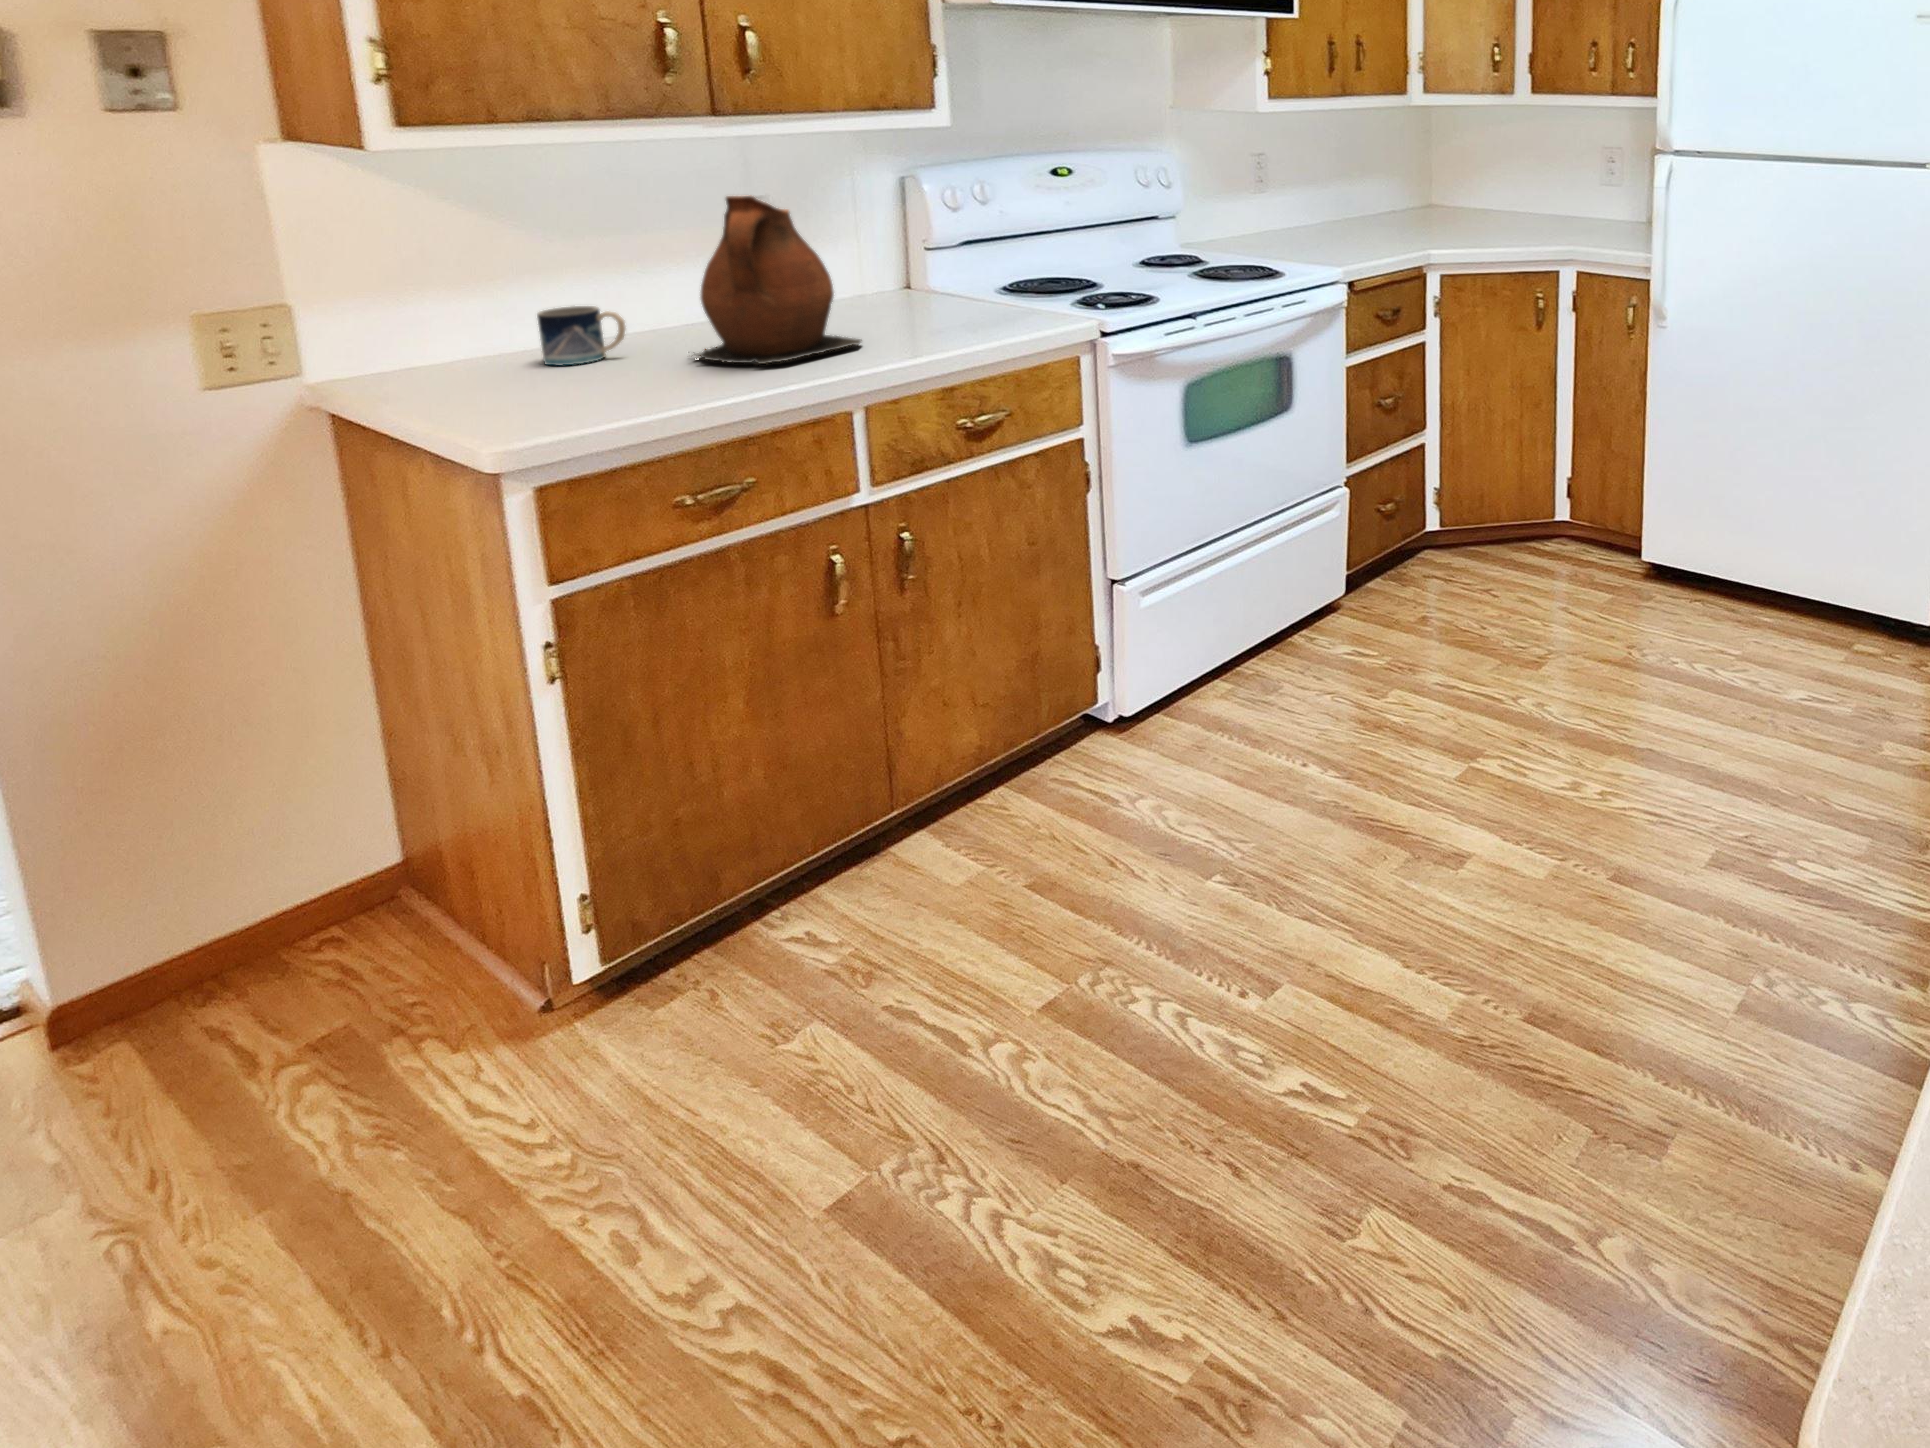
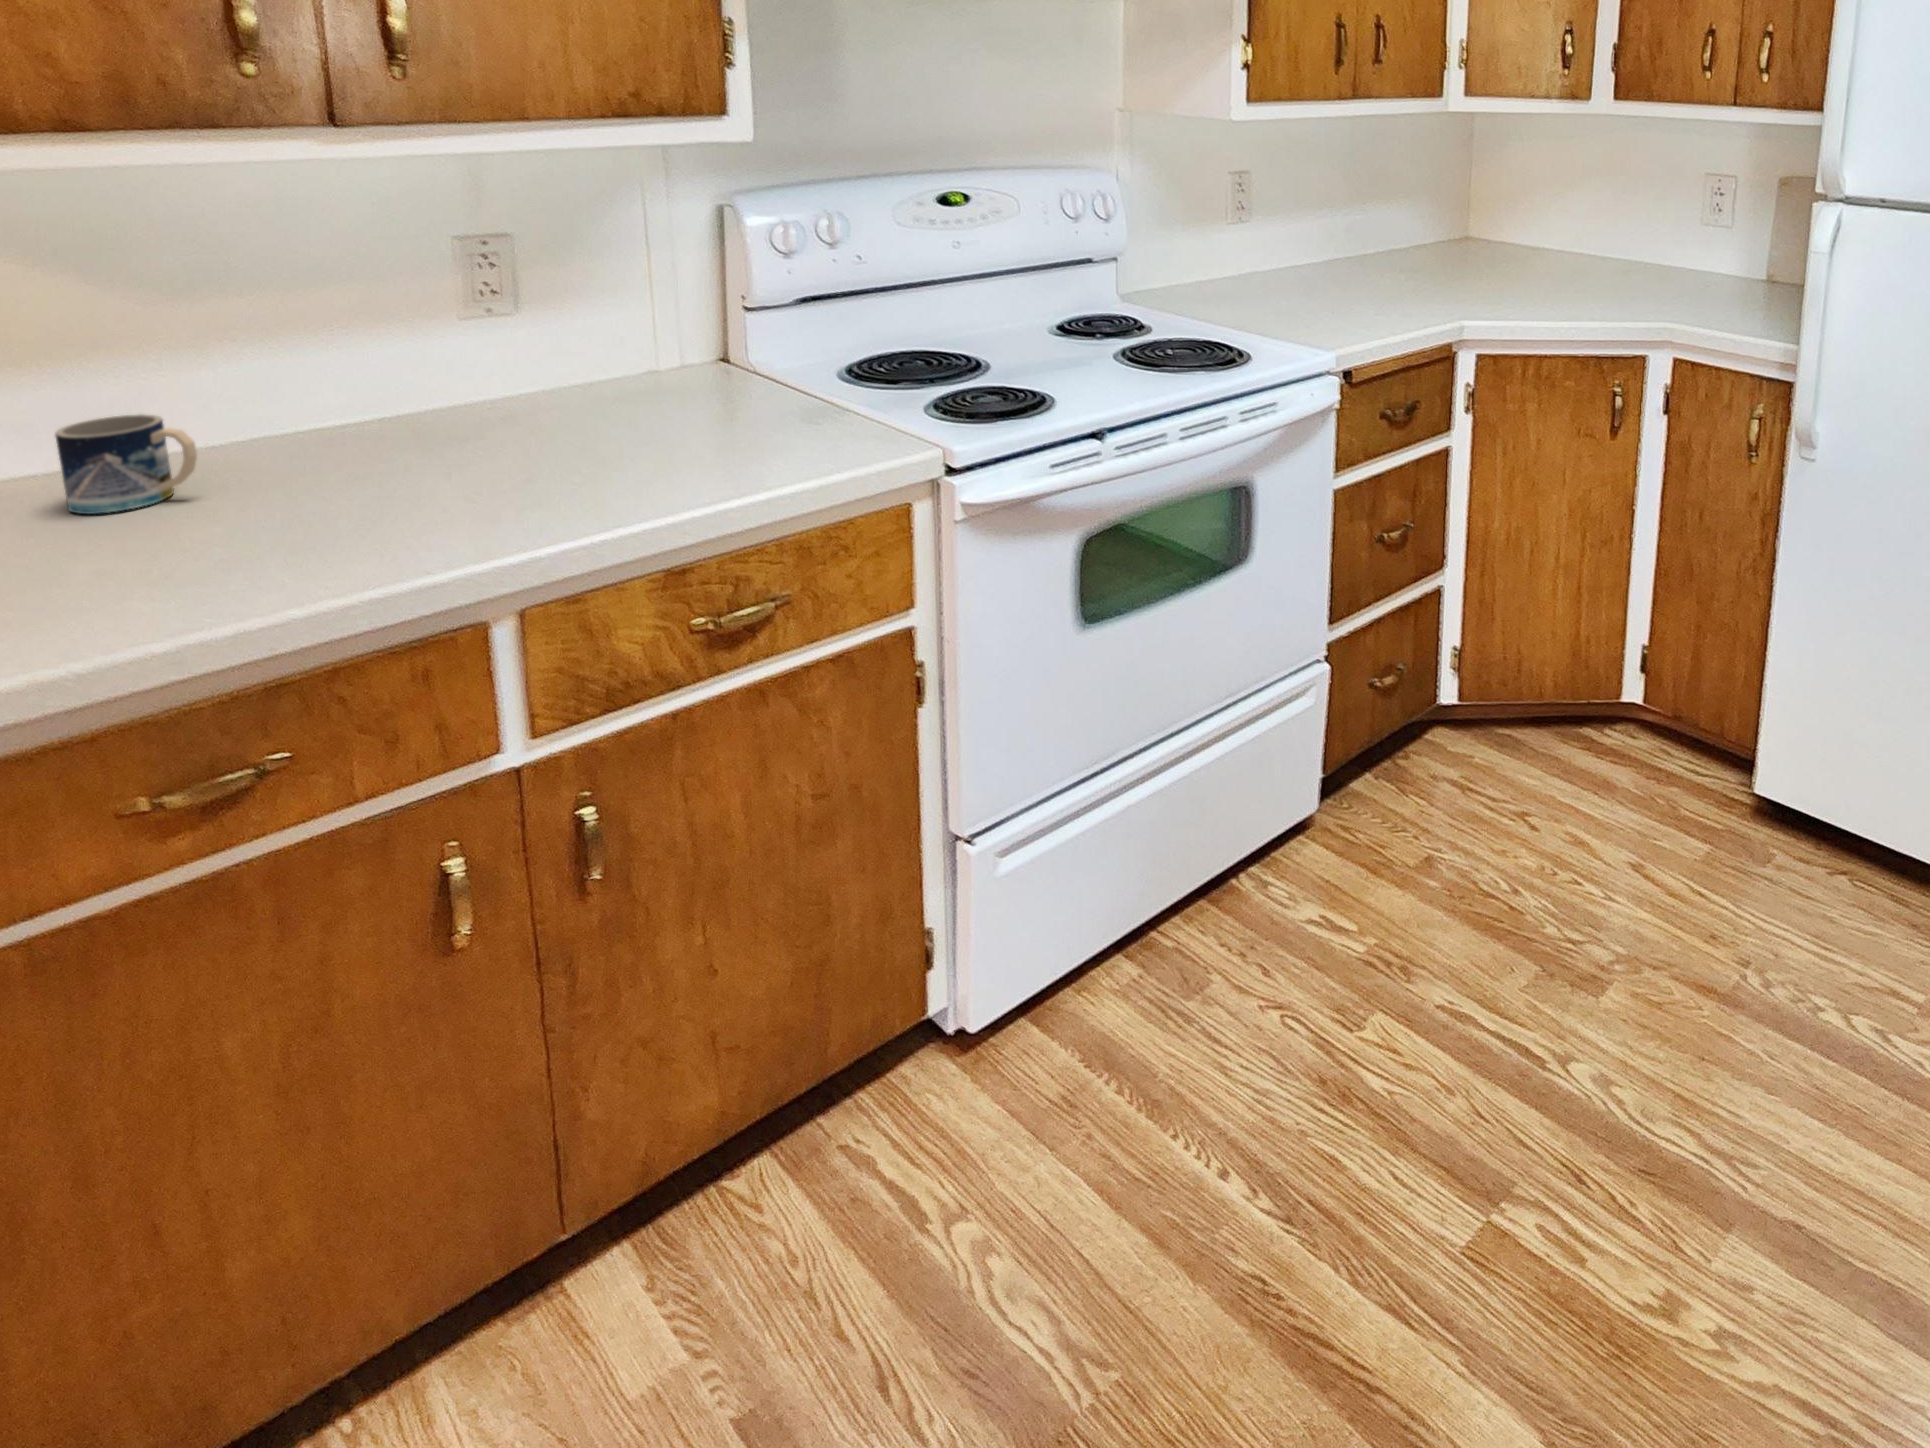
ceramic pitcher: present [696,196,861,364] -> none [266,261,556,539]

